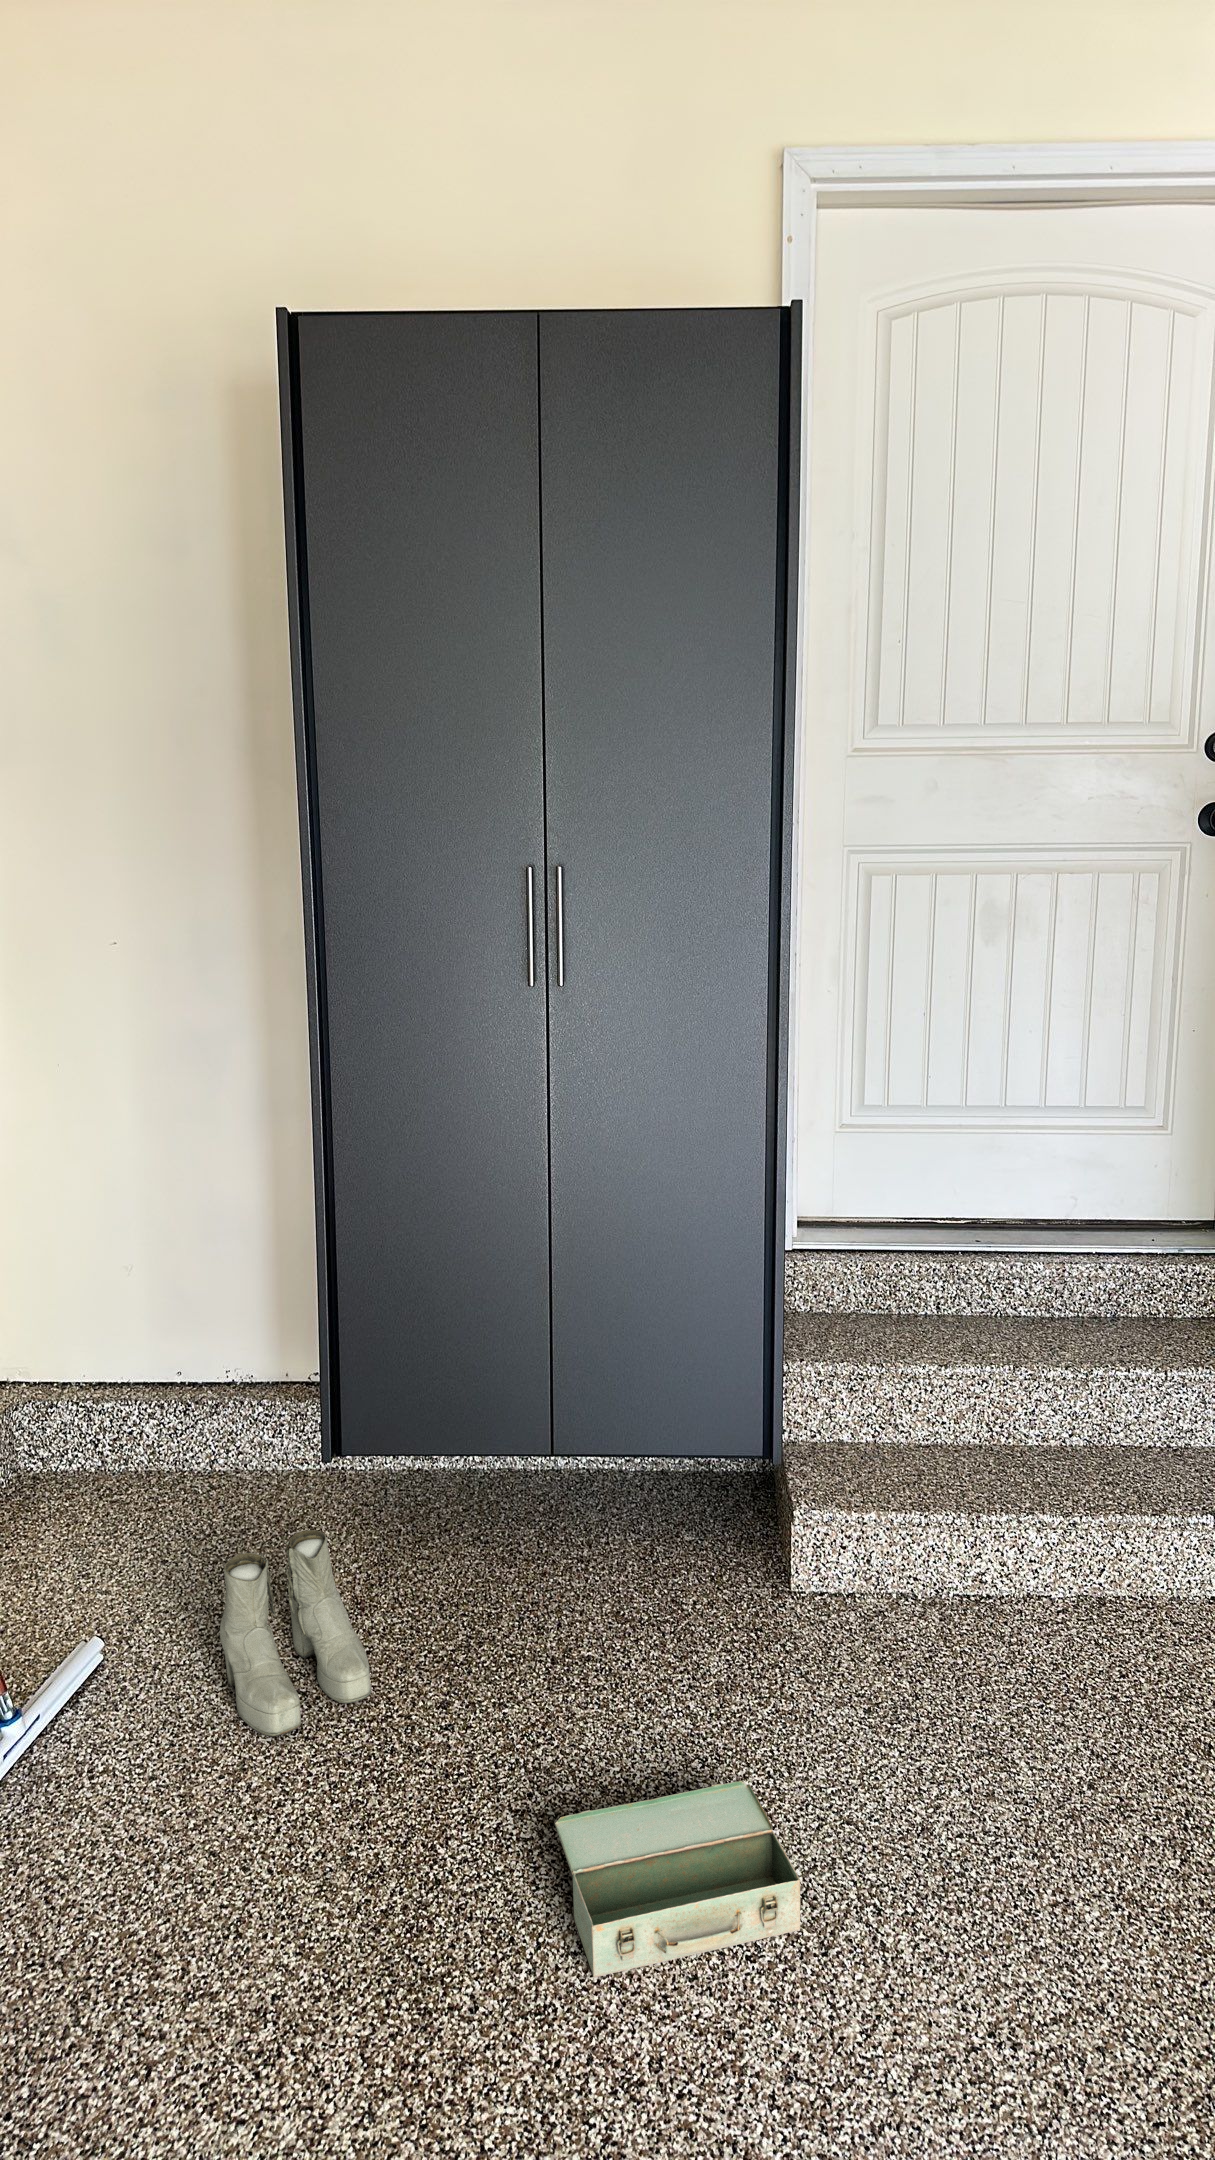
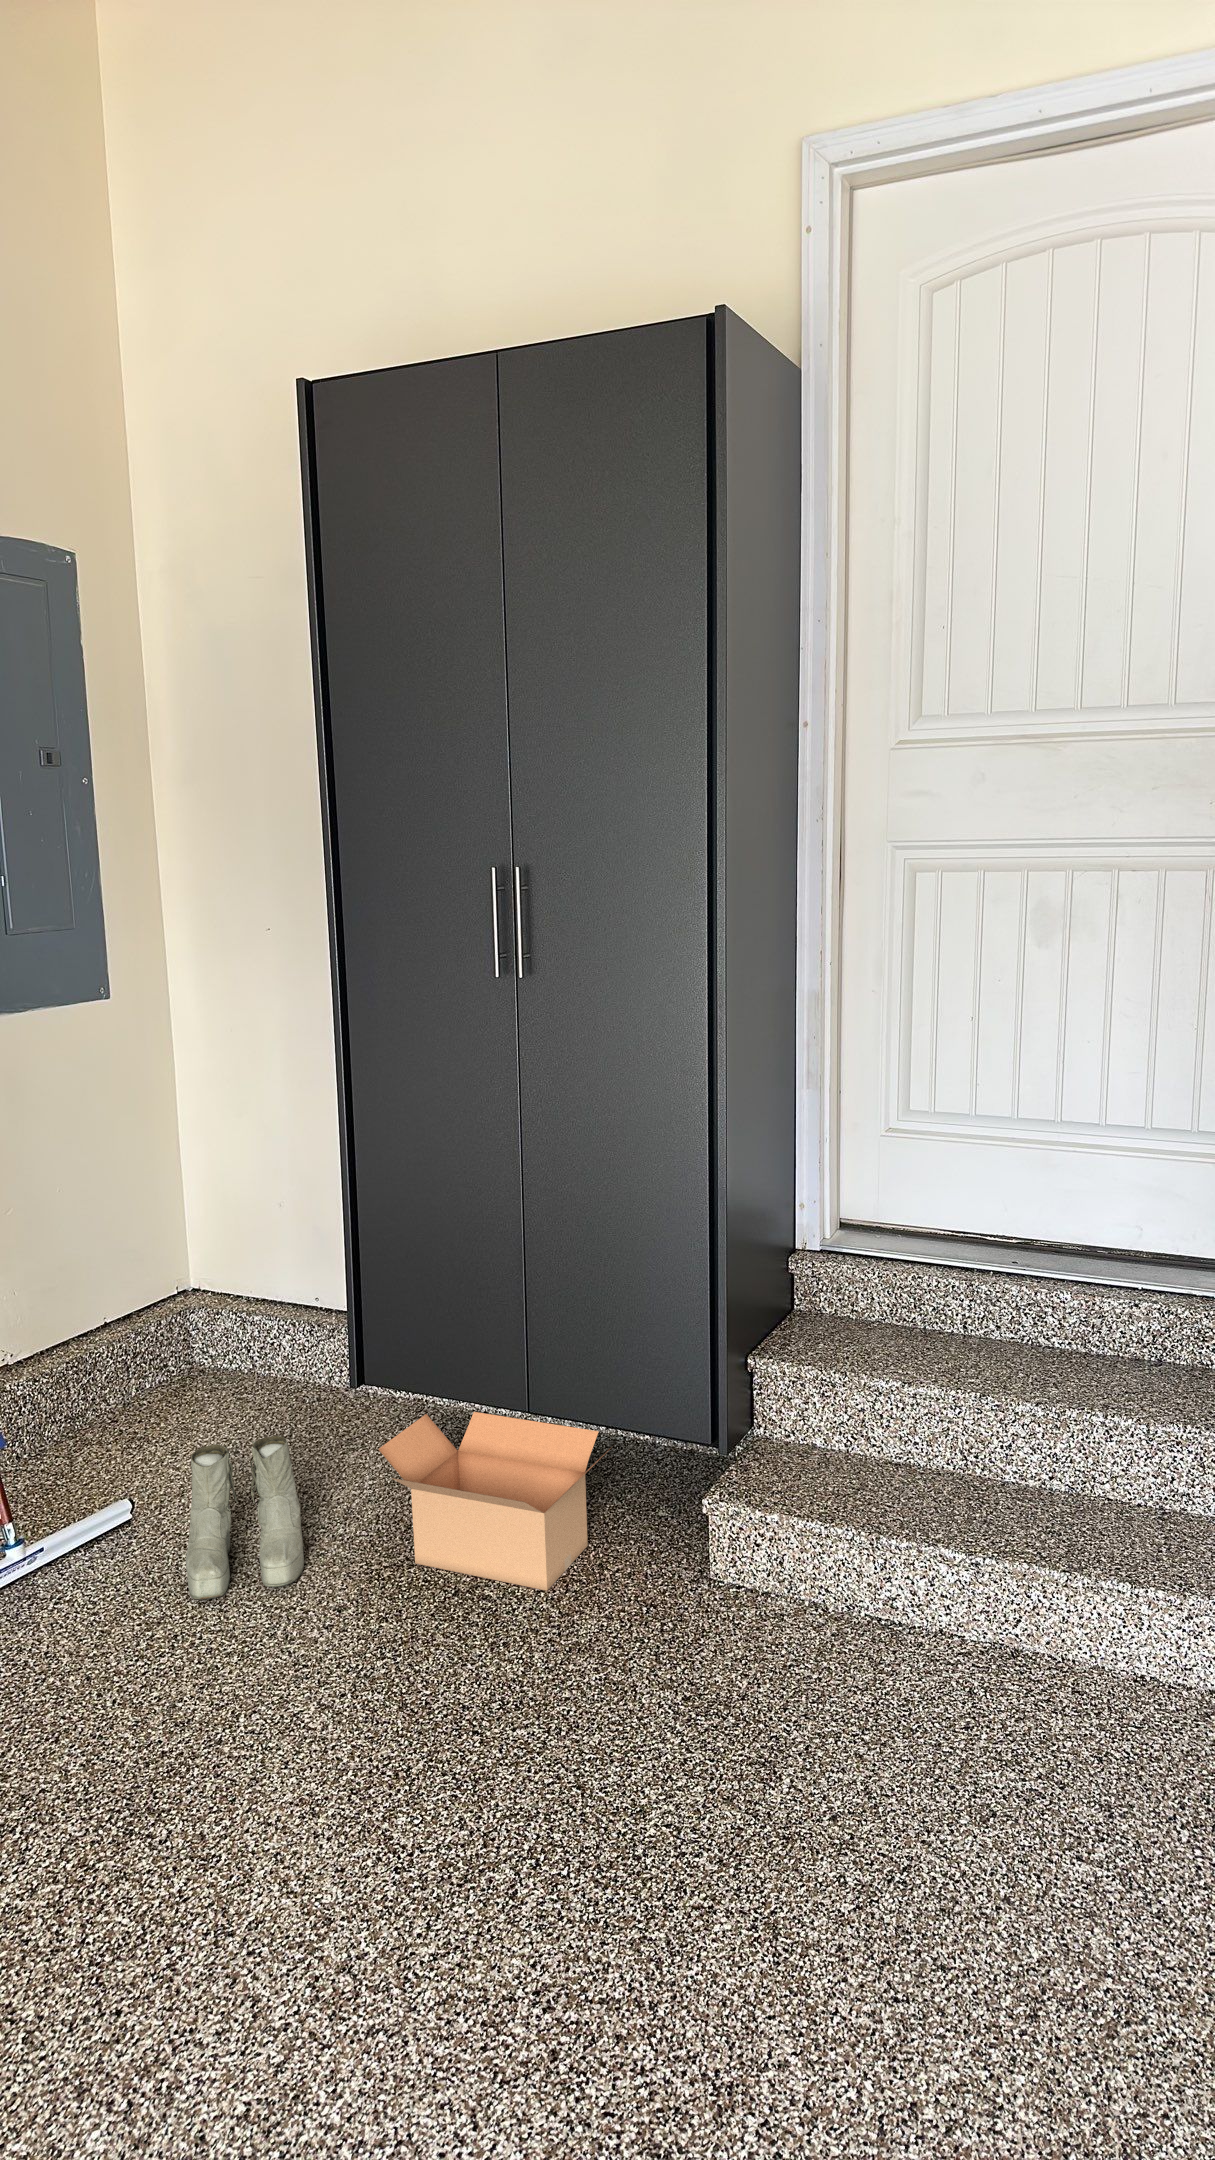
cardboard box: none [438,1463,684,1642] -> present [379,1412,608,1591]
toolbox: present [555,1781,800,1977] -> none [262,1708,487,1858]

